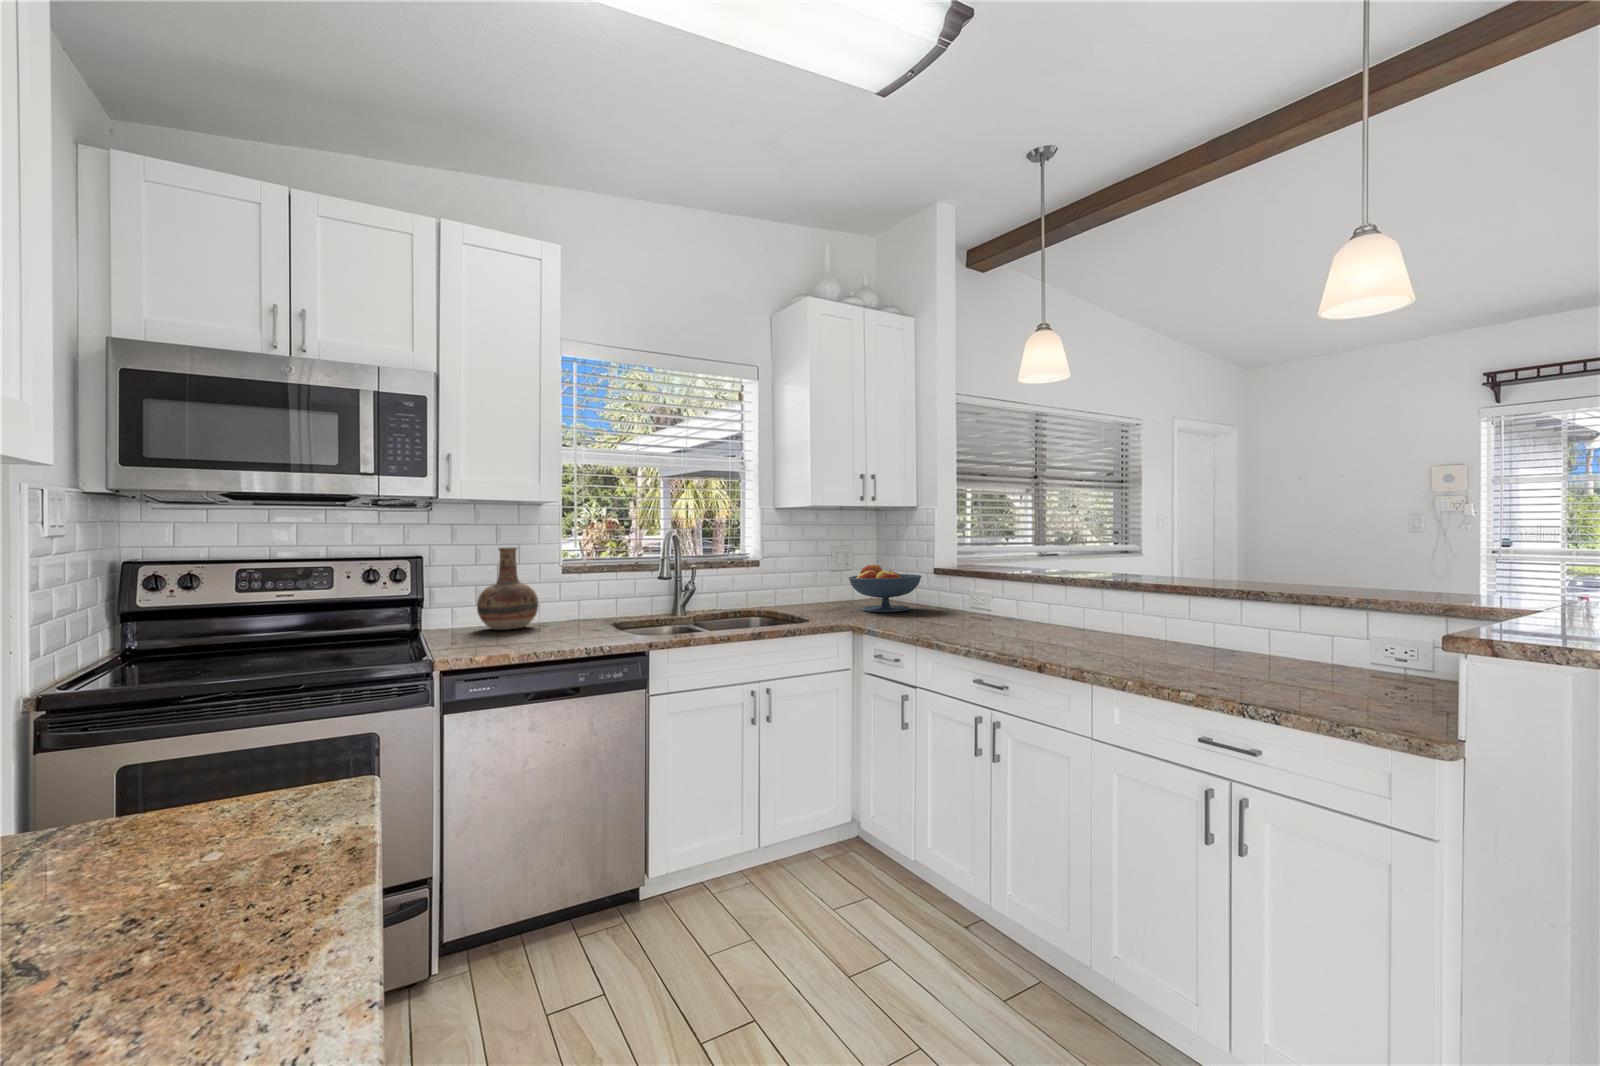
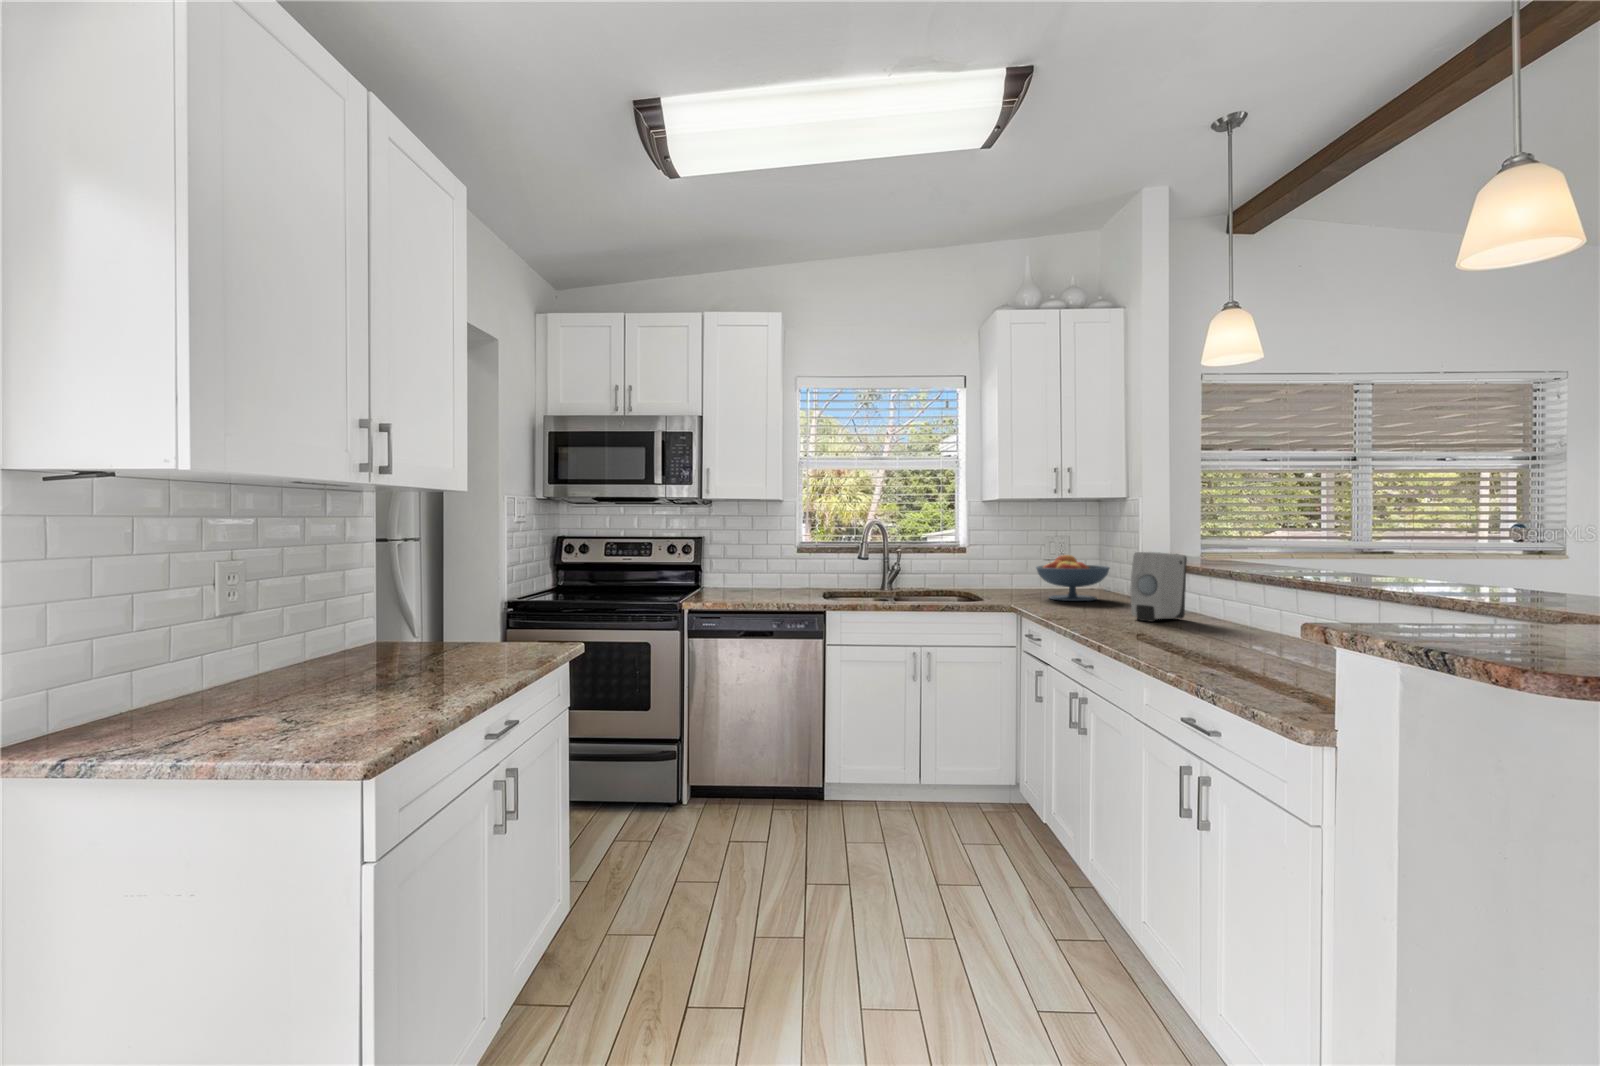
vase: present [477,548,538,630] -> none [736,532,777,590]
soap dispenser: none [996,556,1034,626] -> present [1130,552,1187,622]

